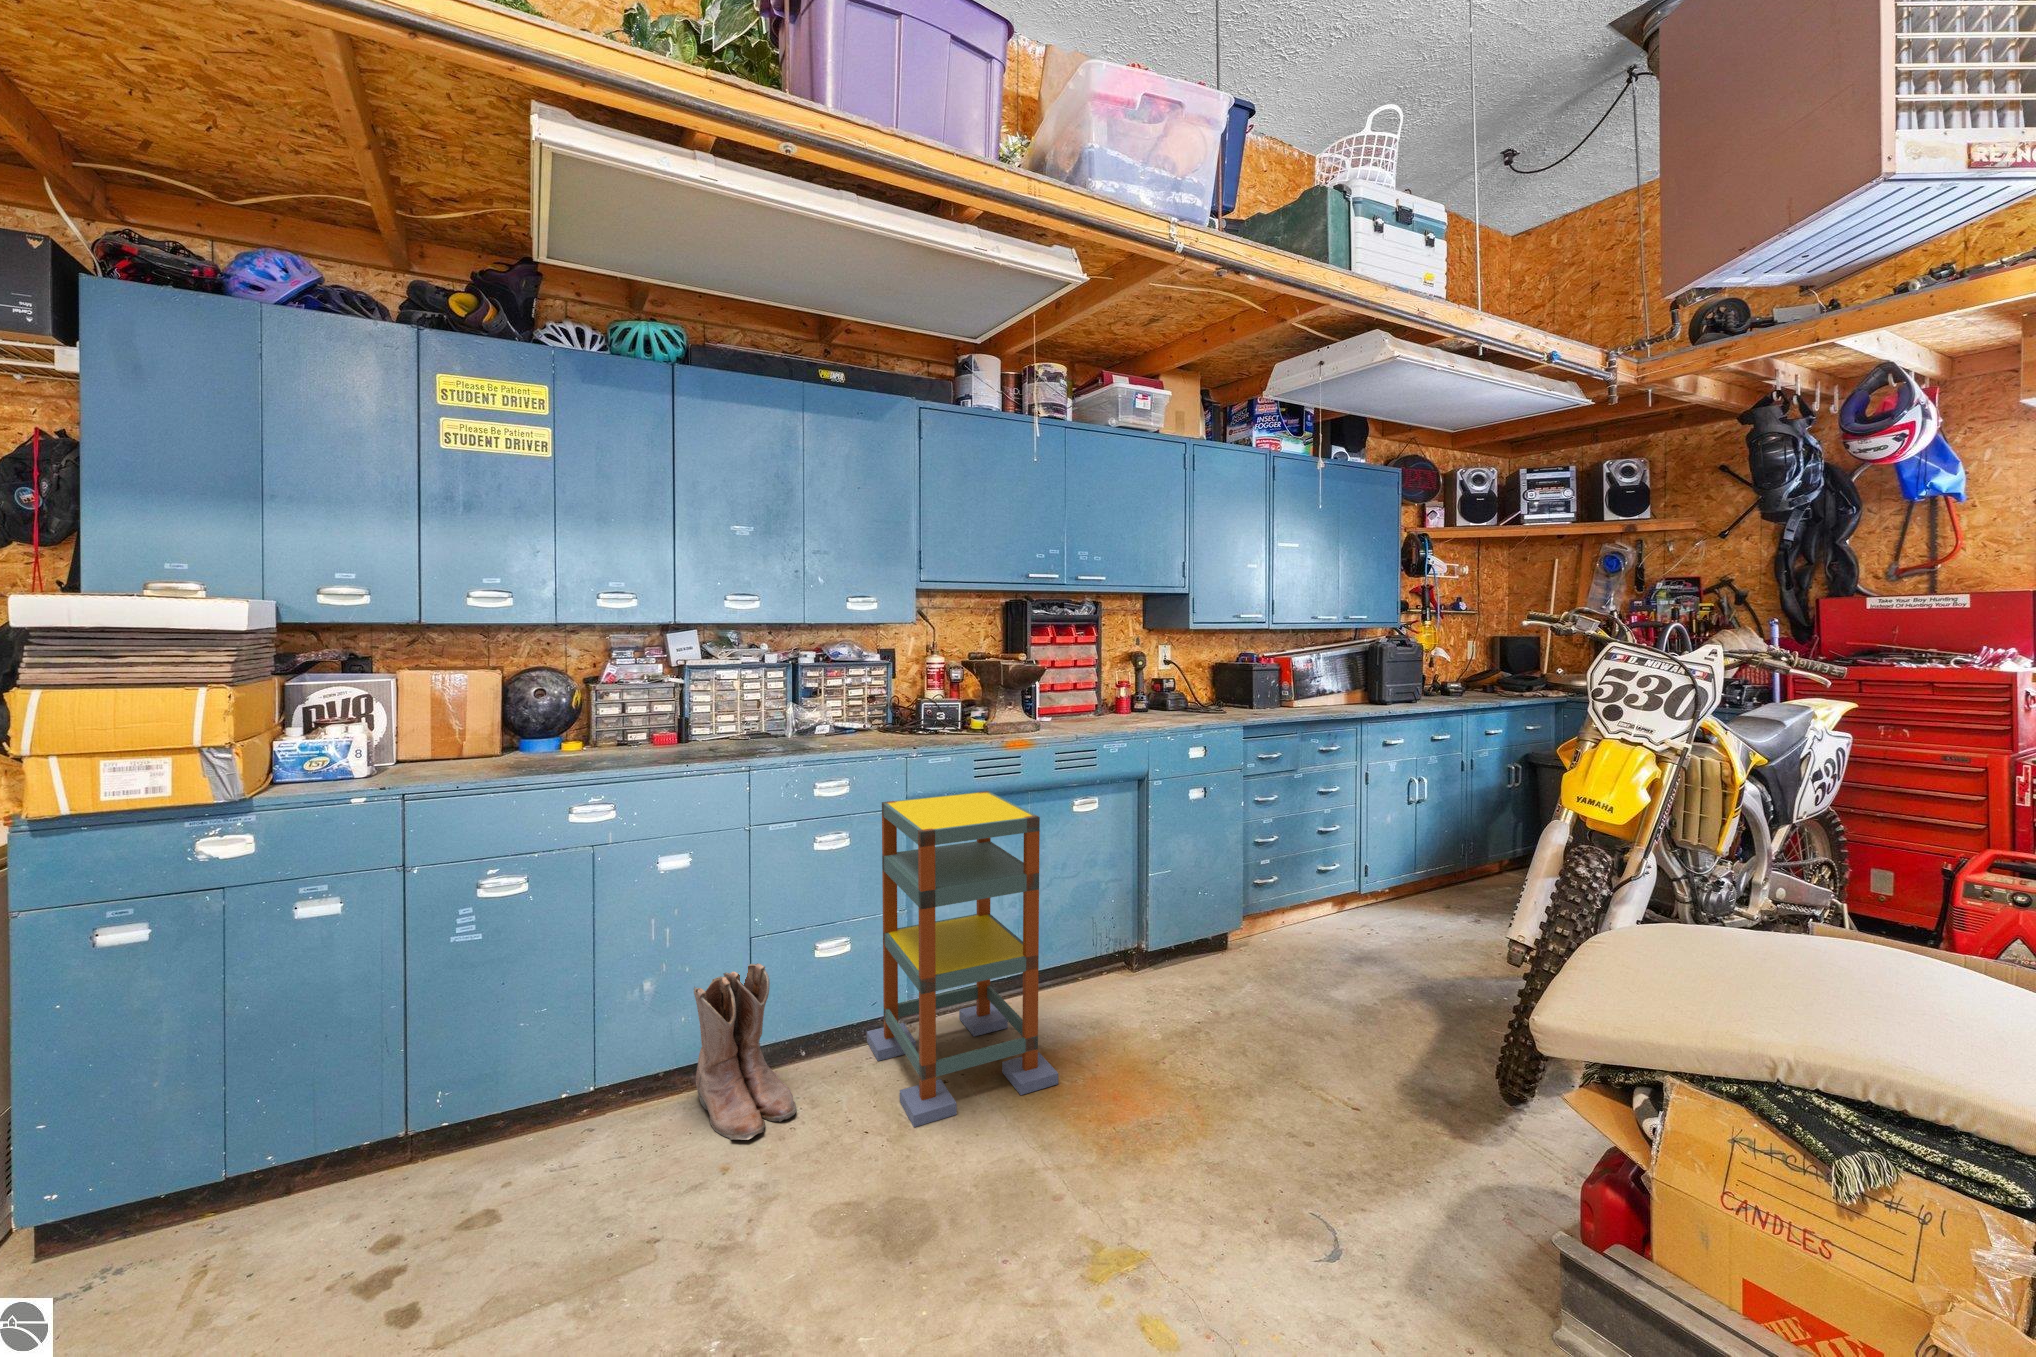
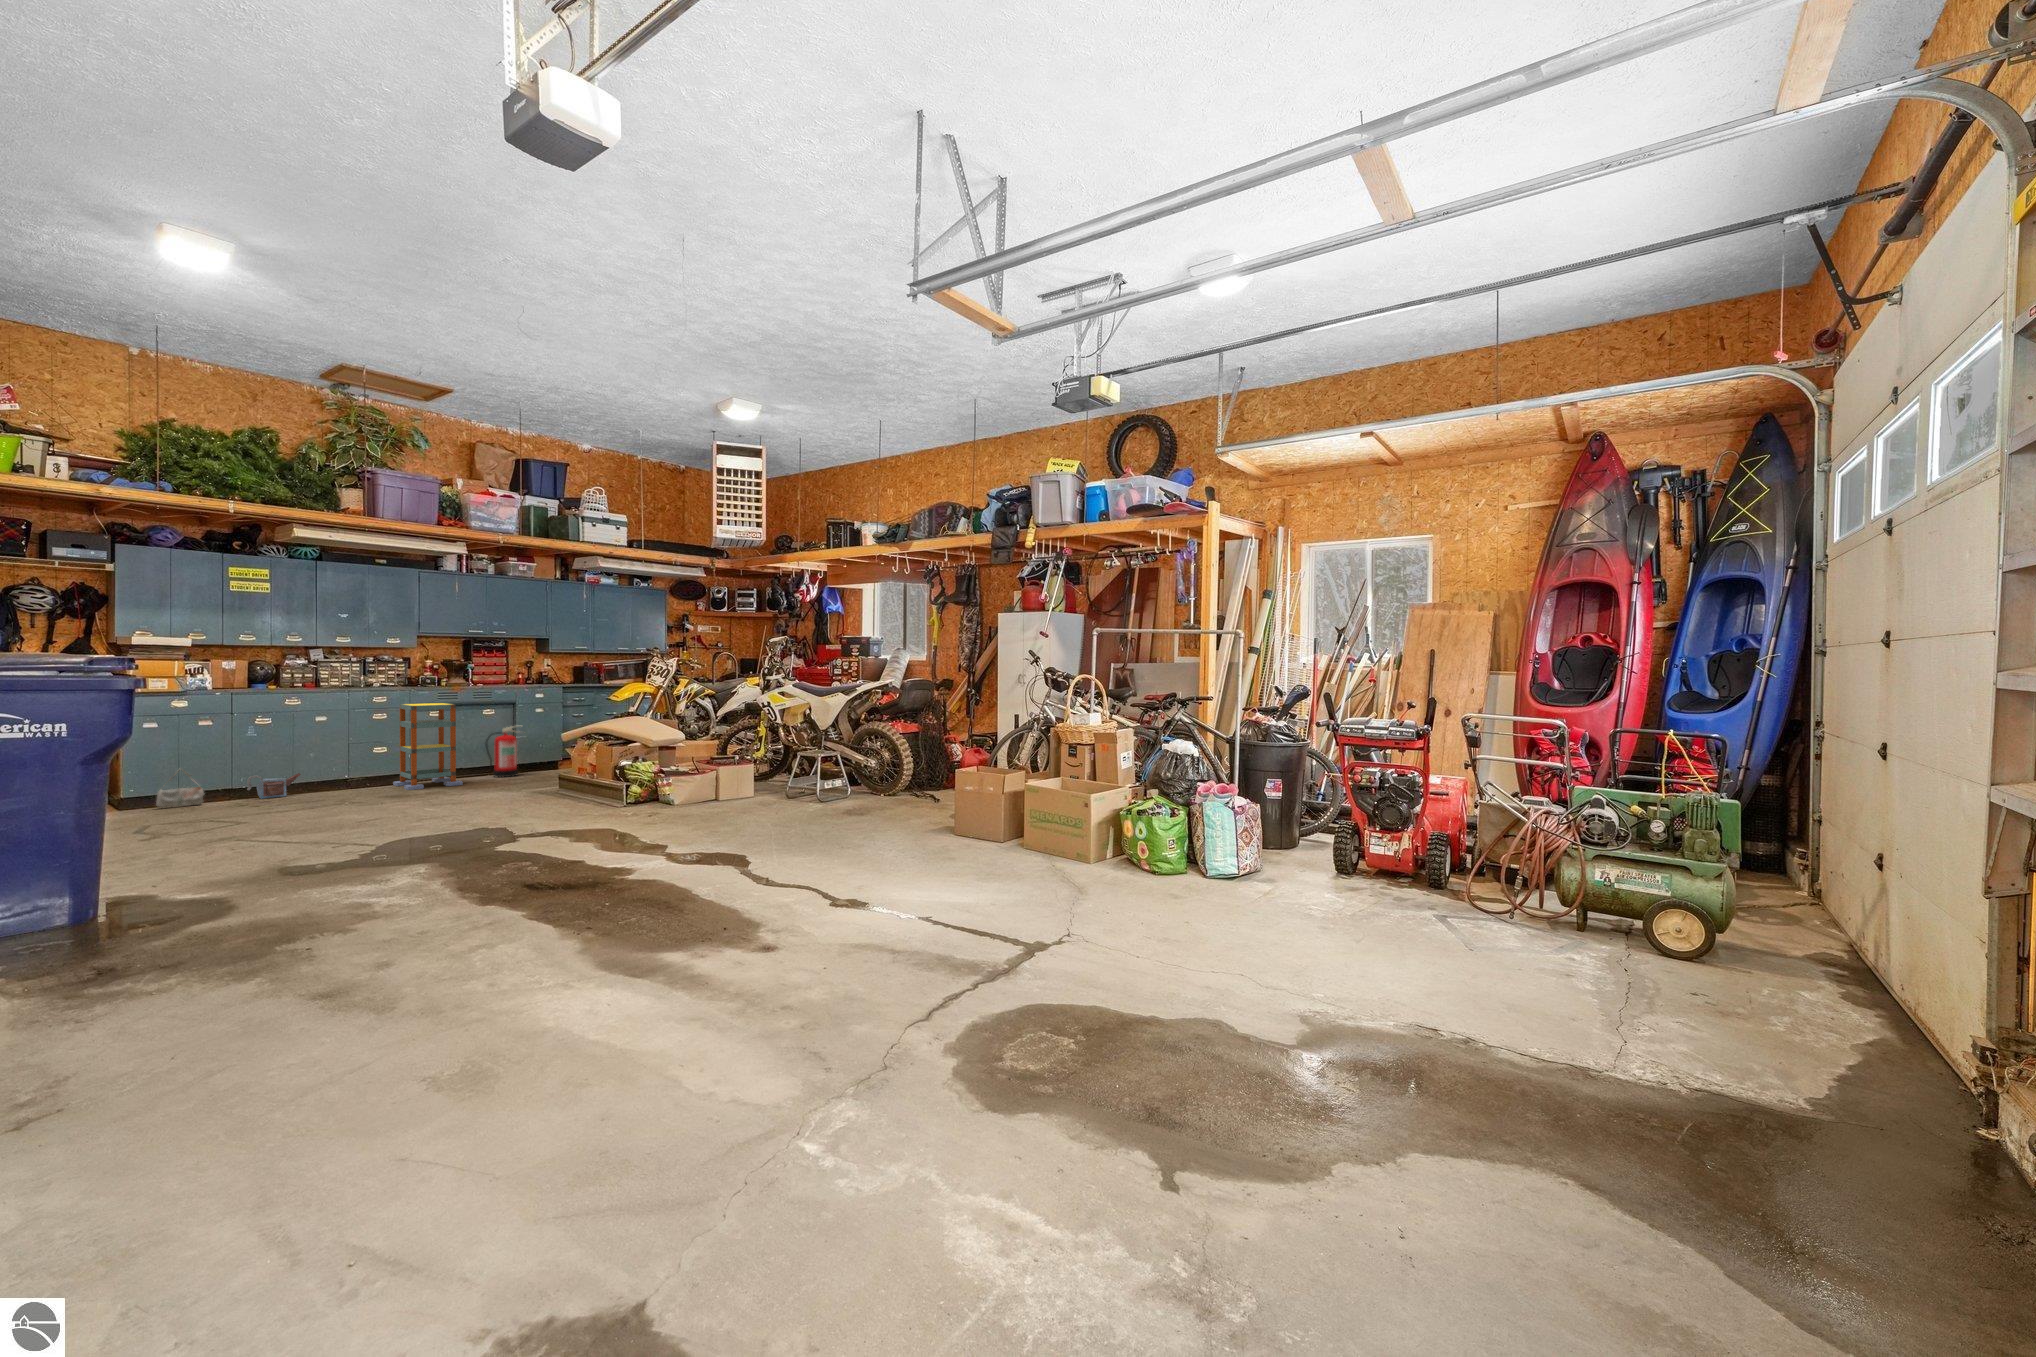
fire extinguisher: none [1085,844,1178,1005] -> present [486,727,518,777]
boots: present [694,963,797,1140] -> none [328,751,366,794]
watering can: none [453,1051,619,1161] -> present [247,773,301,799]
bag: none [122,1099,303,1264] -> present [156,772,204,807]

